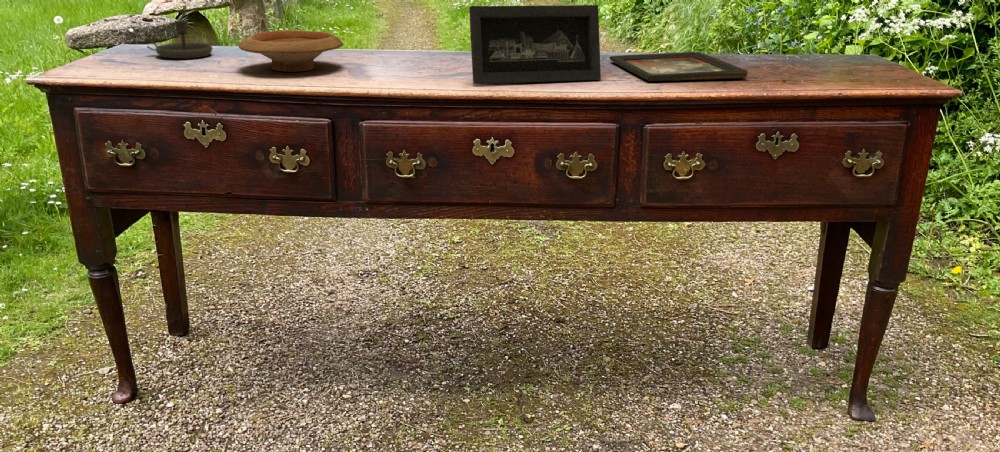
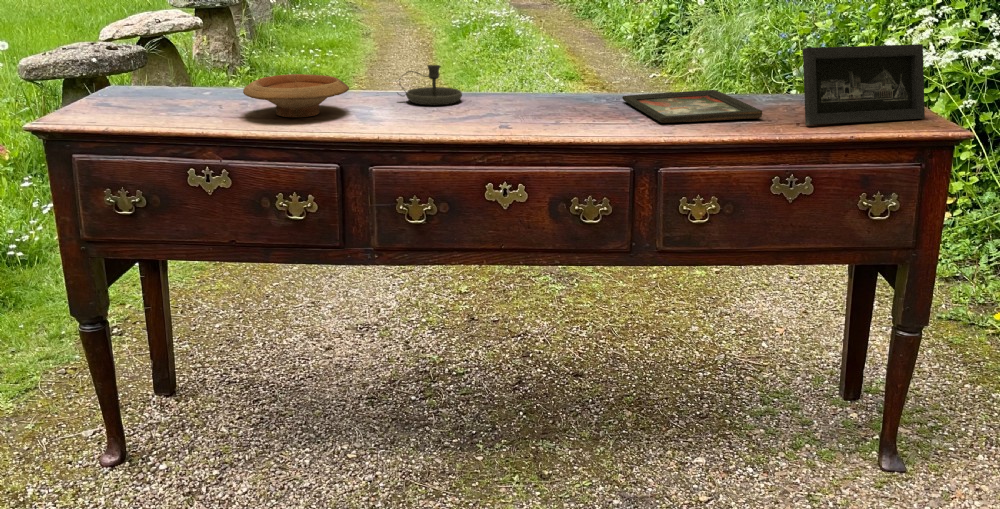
picture frame: present [469,5,601,84] -> present [803,44,925,125]
candlestick: present [147,20,212,59] -> present [397,65,462,105]

